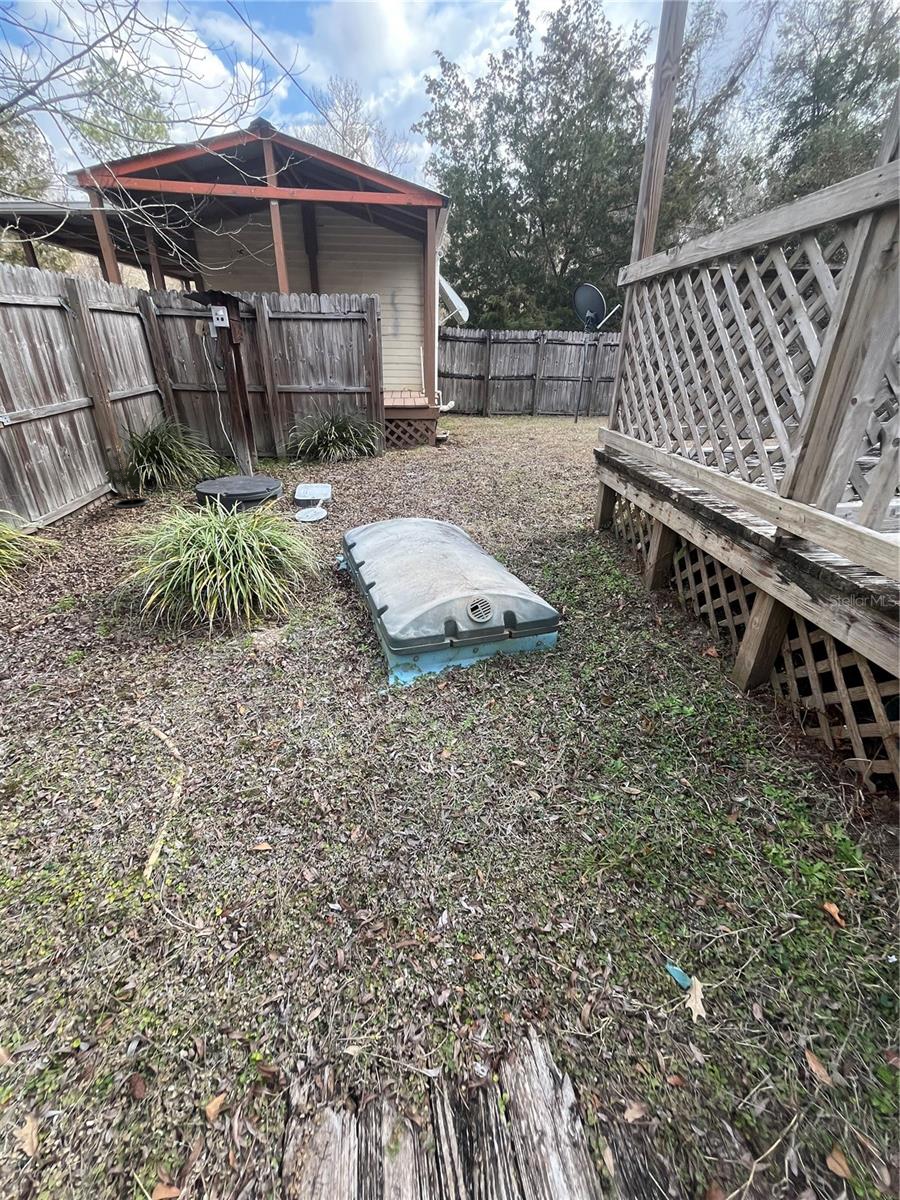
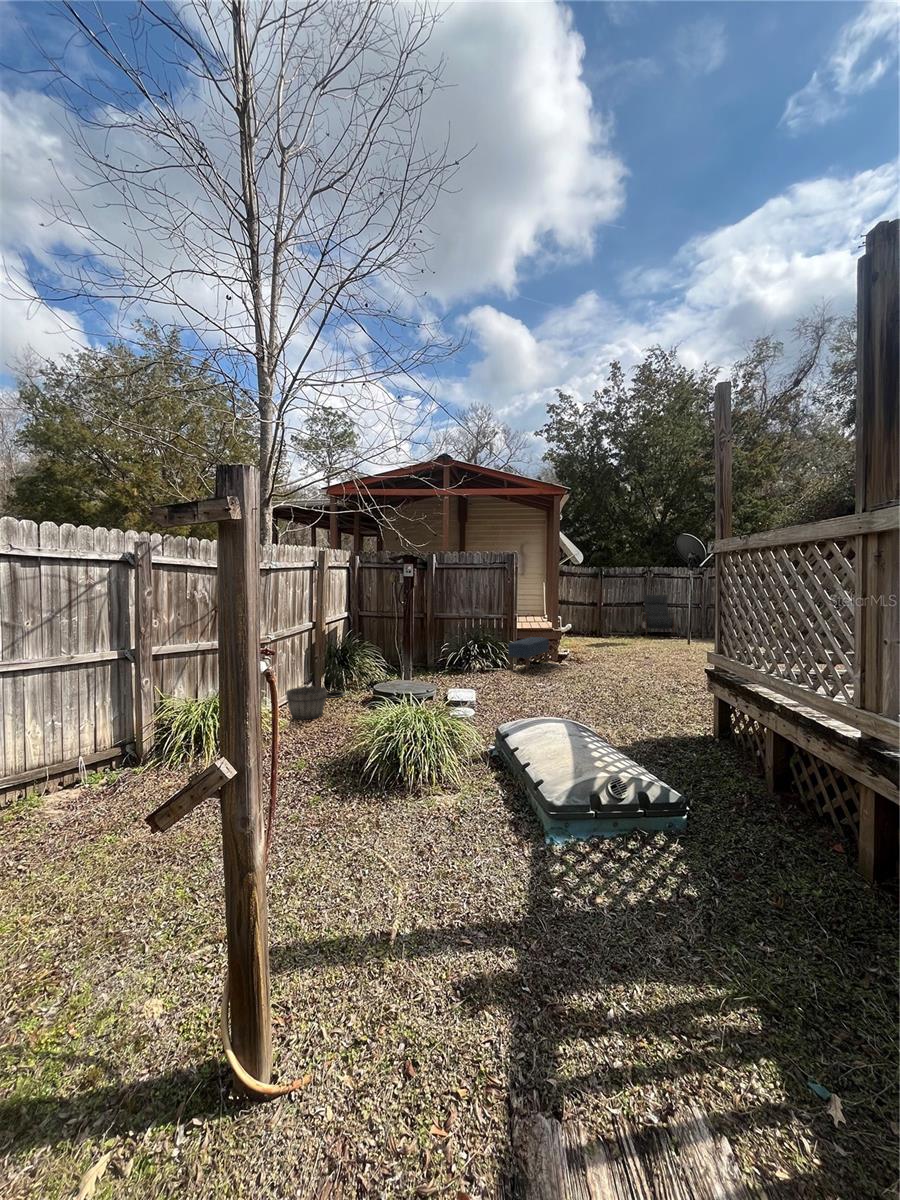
chair: none [530,365,567,414] -> present [642,595,675,635]
bench: none [368,418,420,461] -> present [508,637,549,671]
wooden bucket: none [43,489,111,541] -> present [286,684,328,719]

